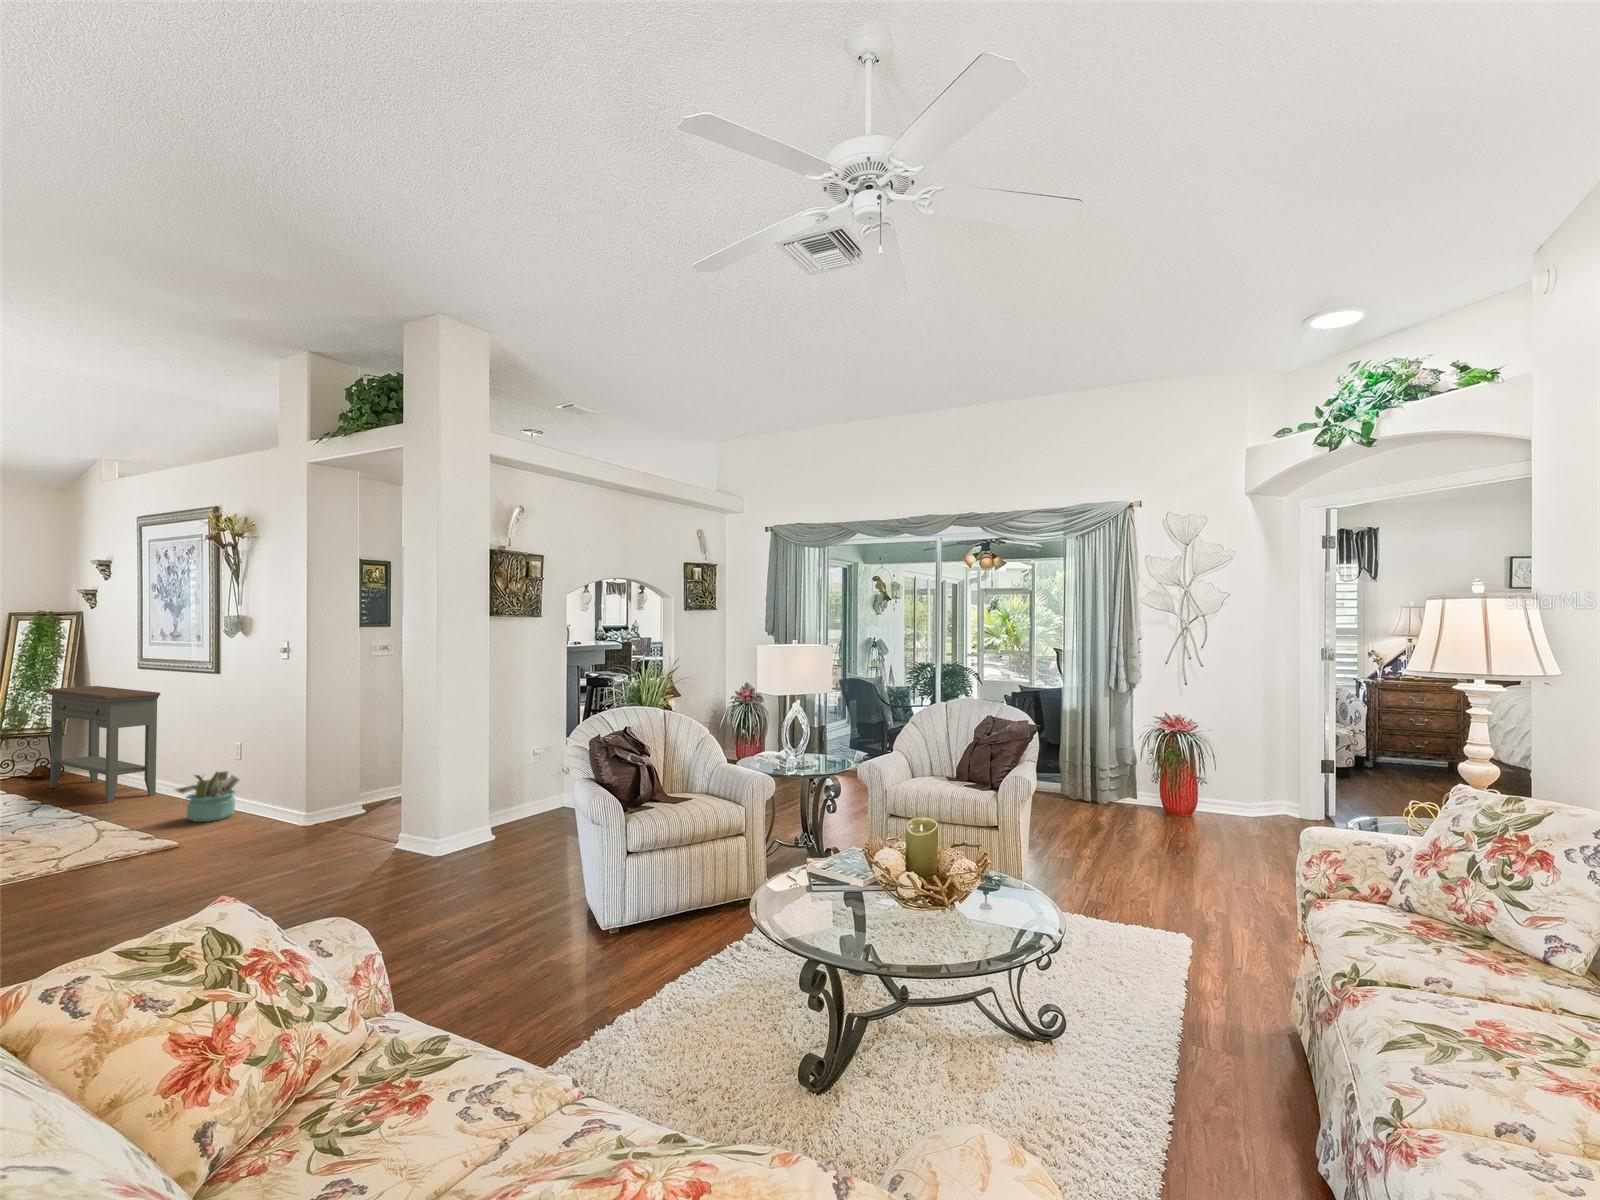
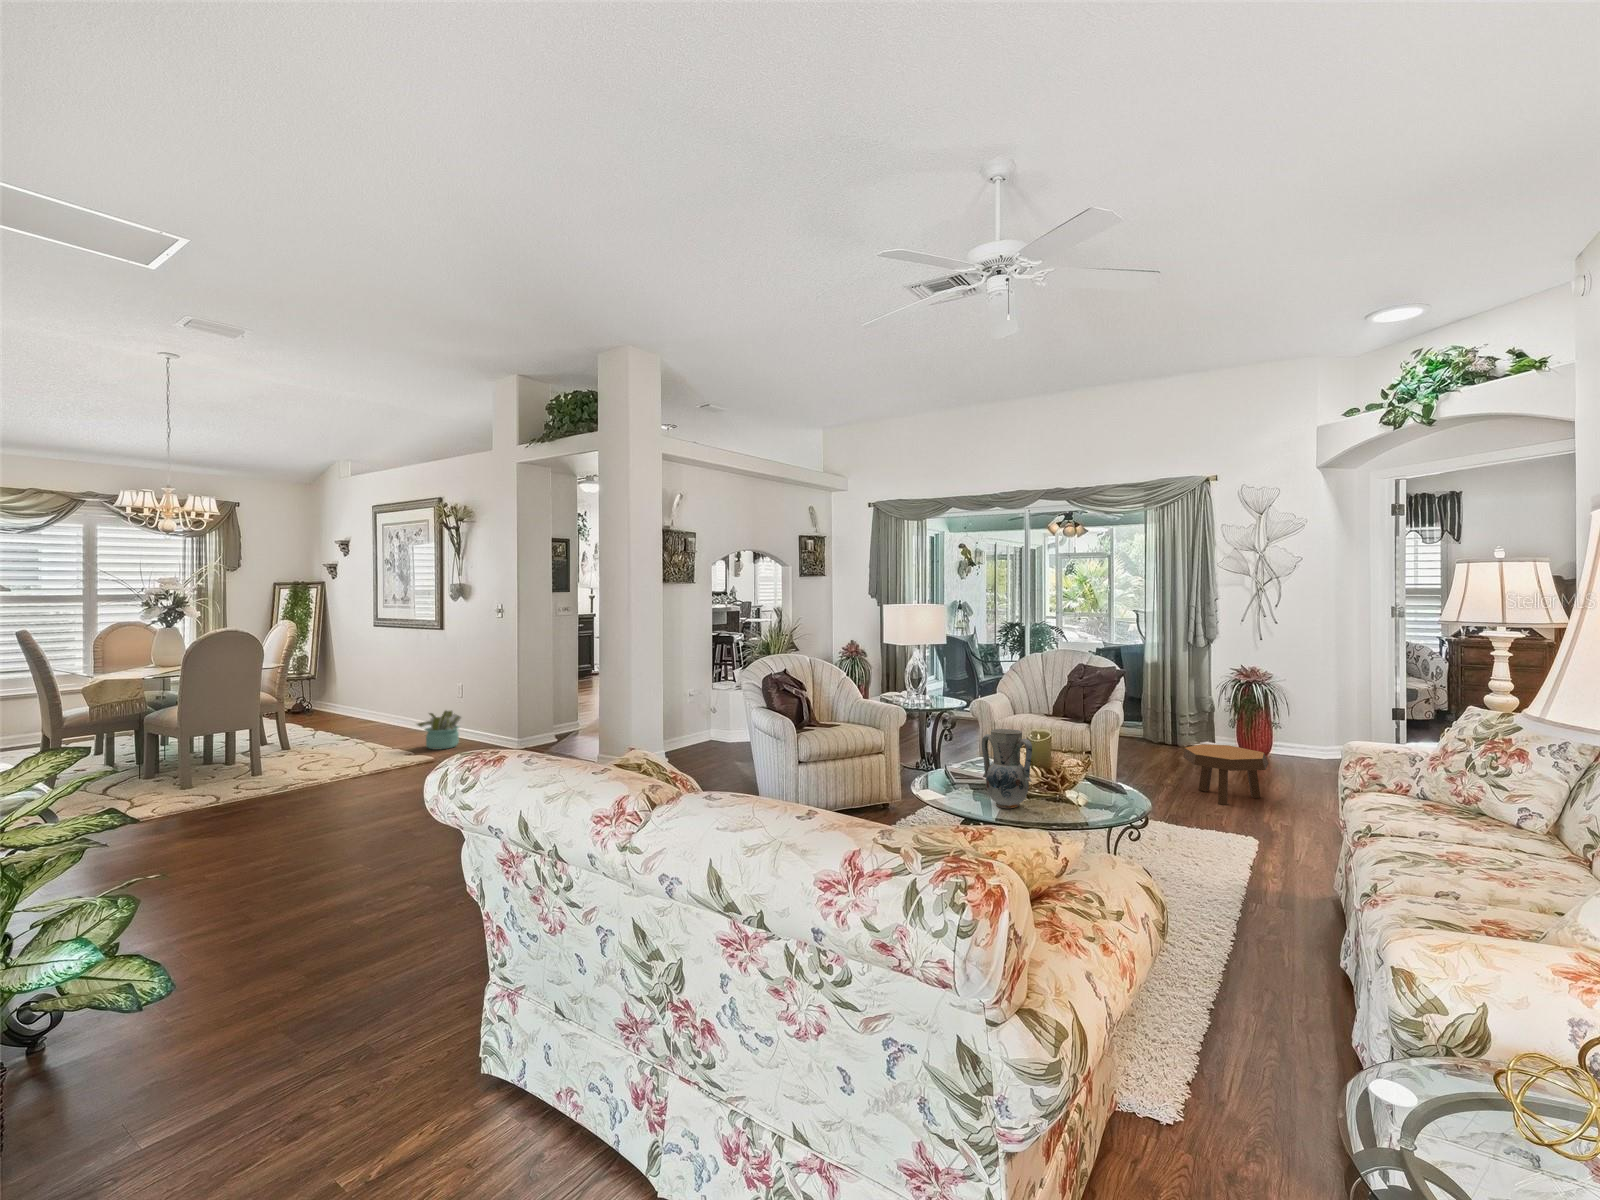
console table: present [43,686,160,803] -> none [297,644,389,736]
footstool: none [1104,811,1201,889] -> present [1183,744,1269,805]
vase: none [842,823,908,938] -> present [982,729,1032,808]

